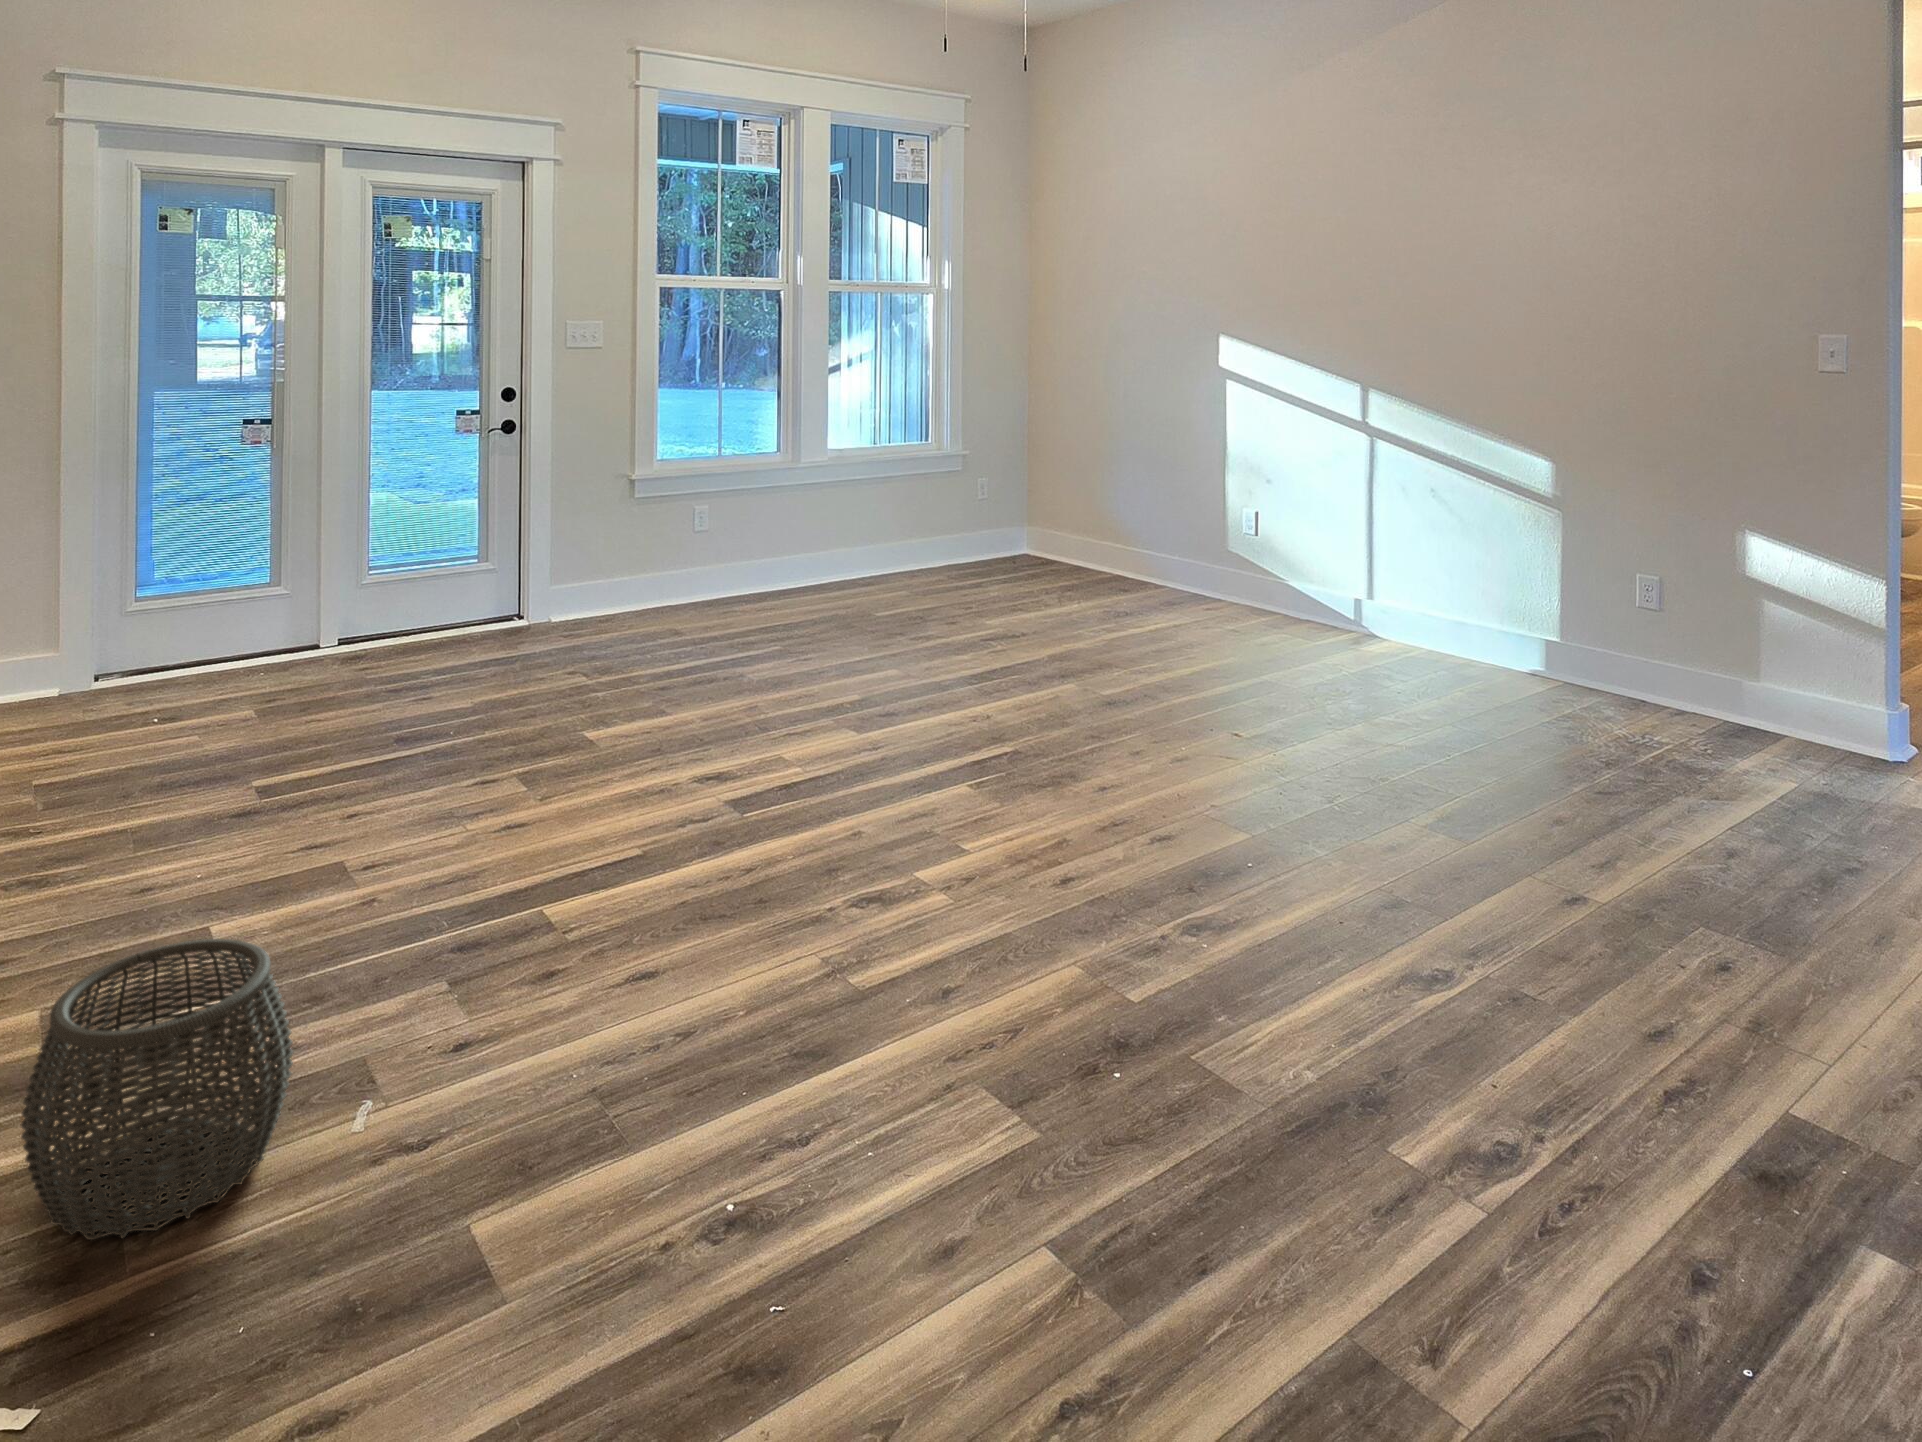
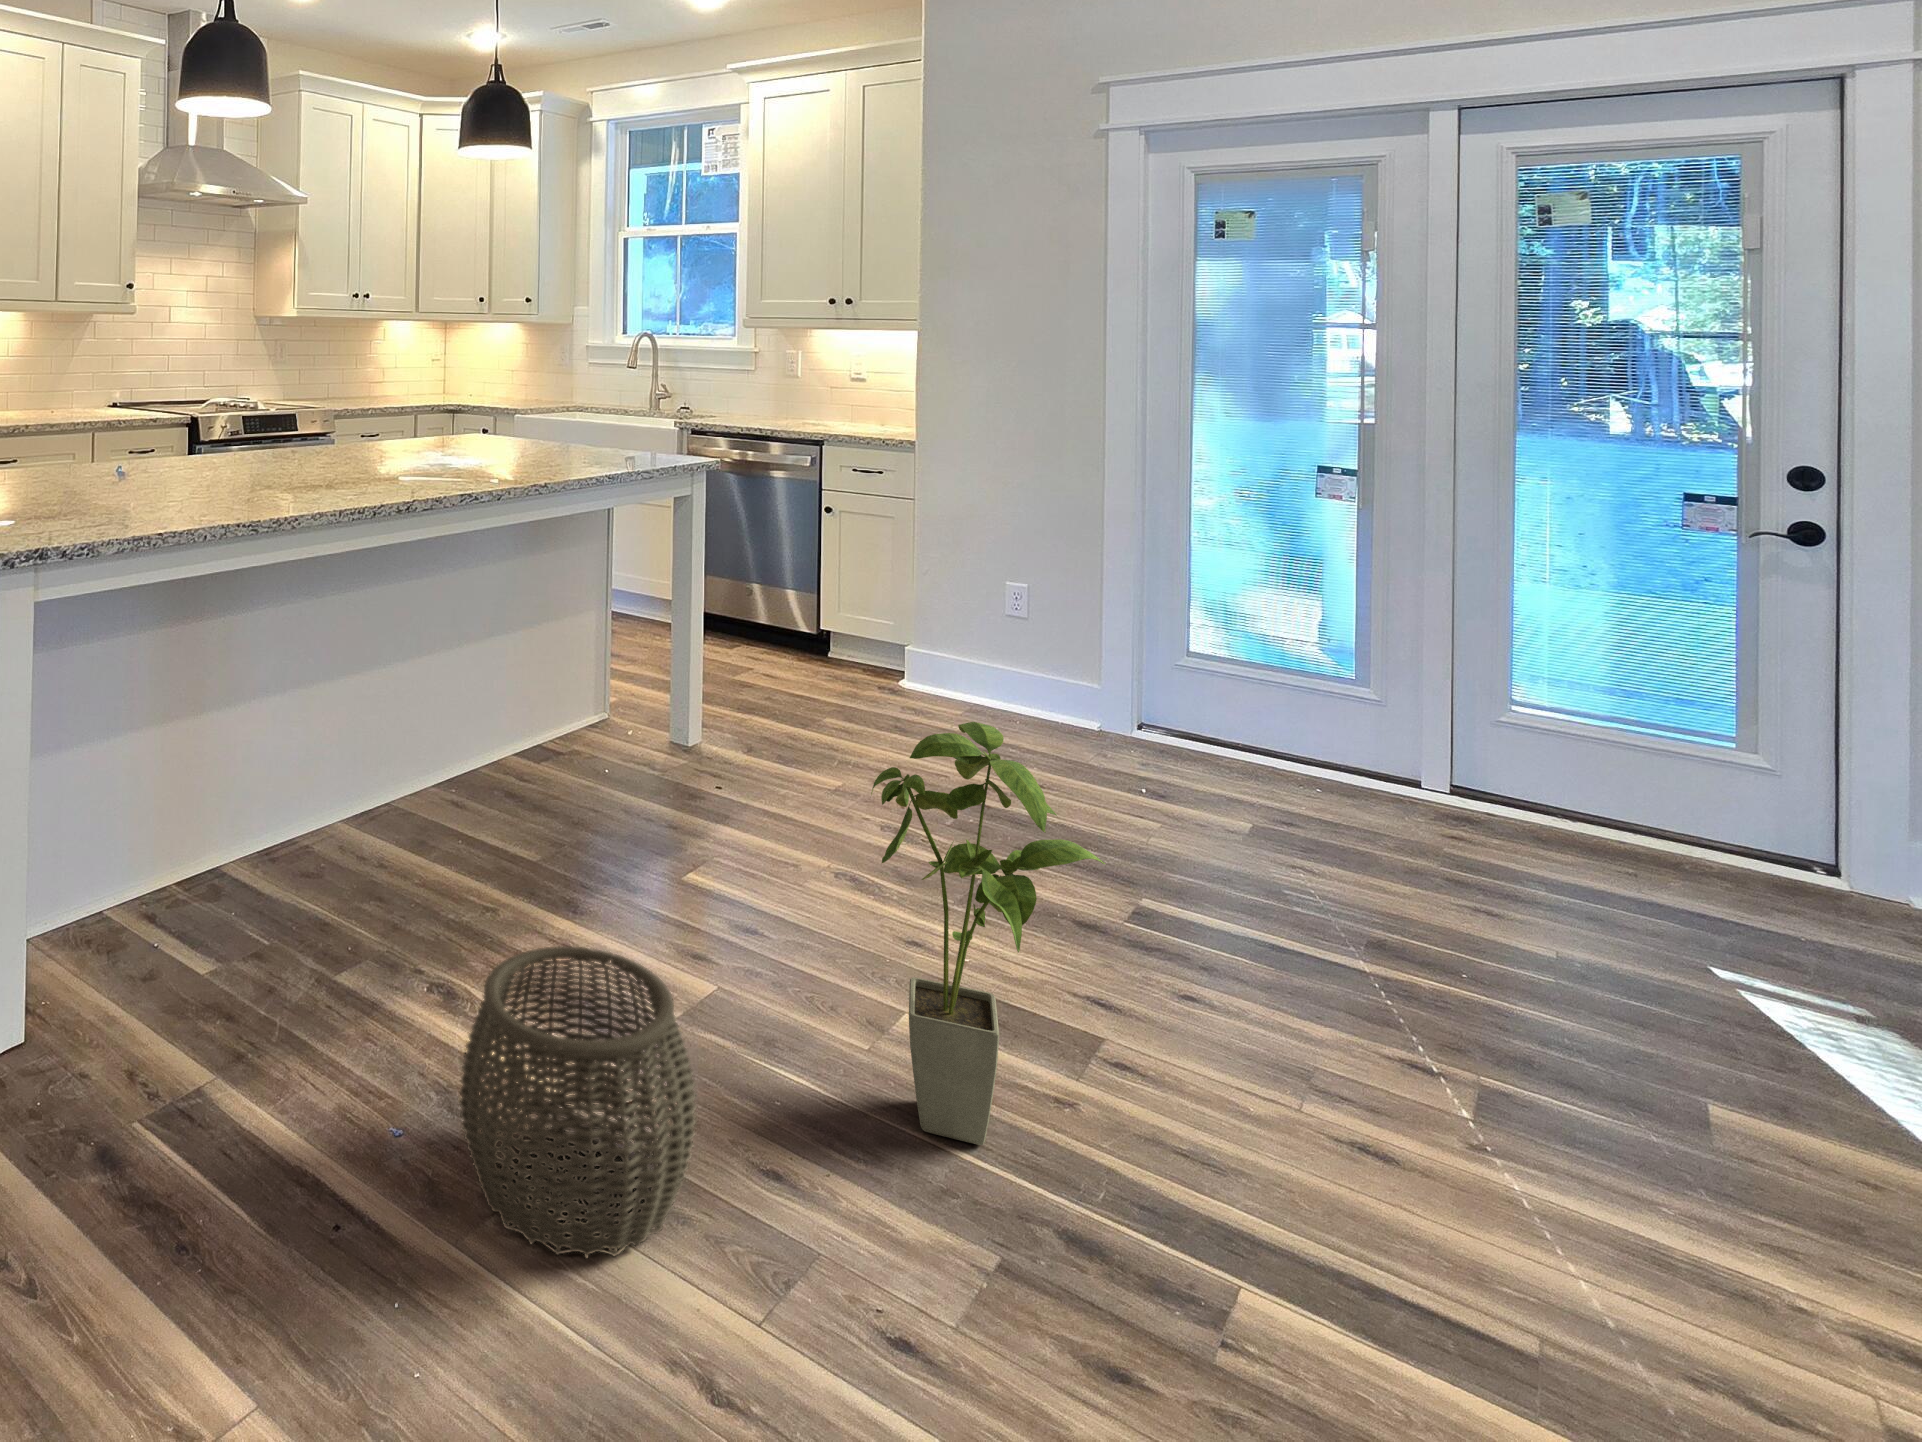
house plant: none [253,632,441,967] -> present [871,722,1105,1145]

